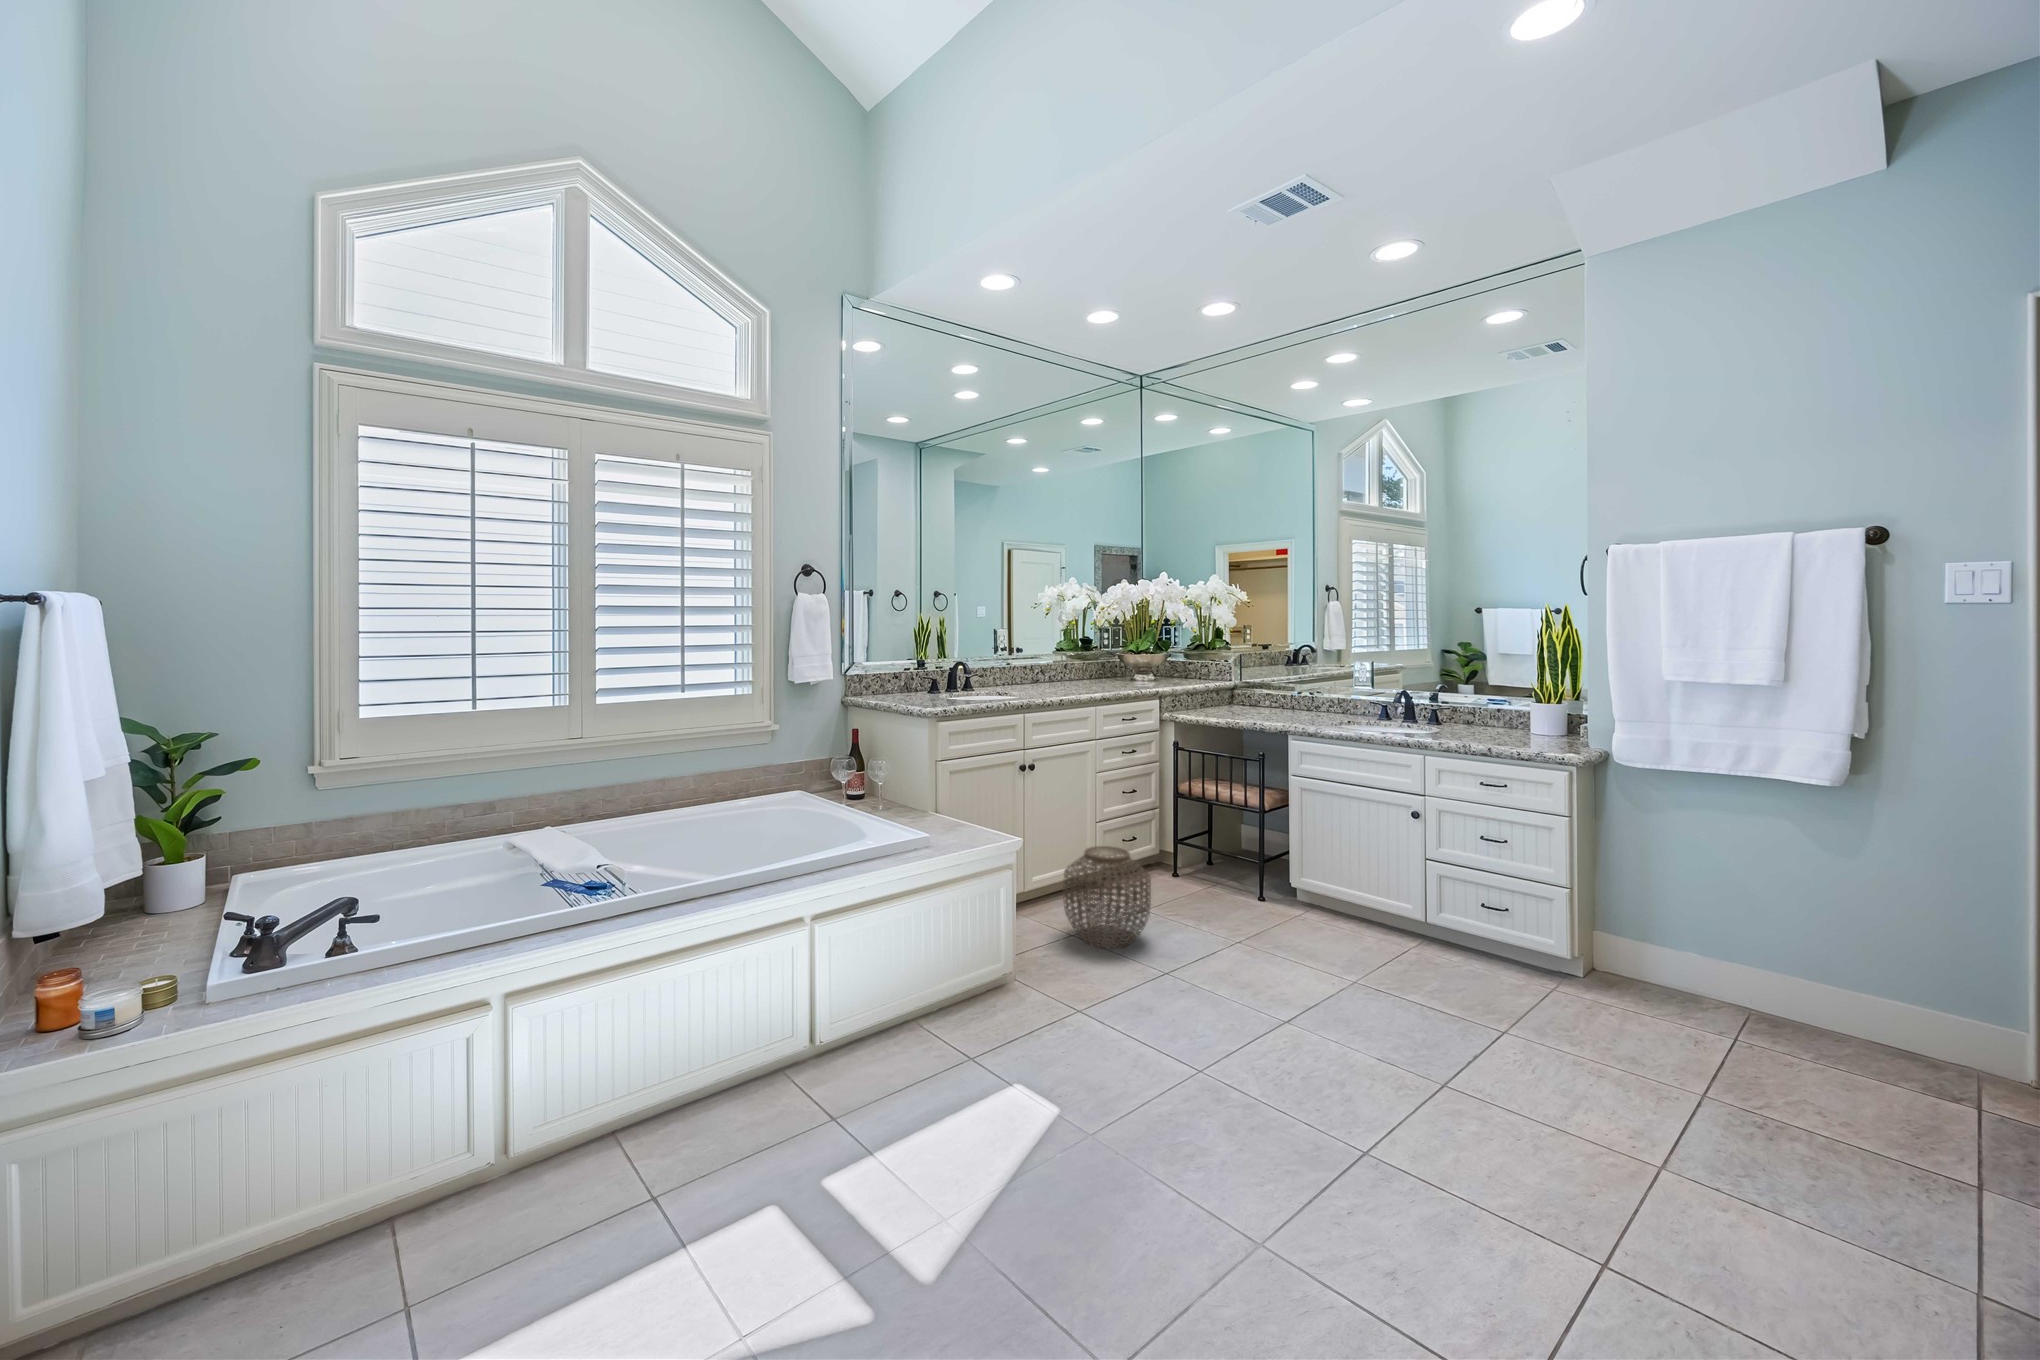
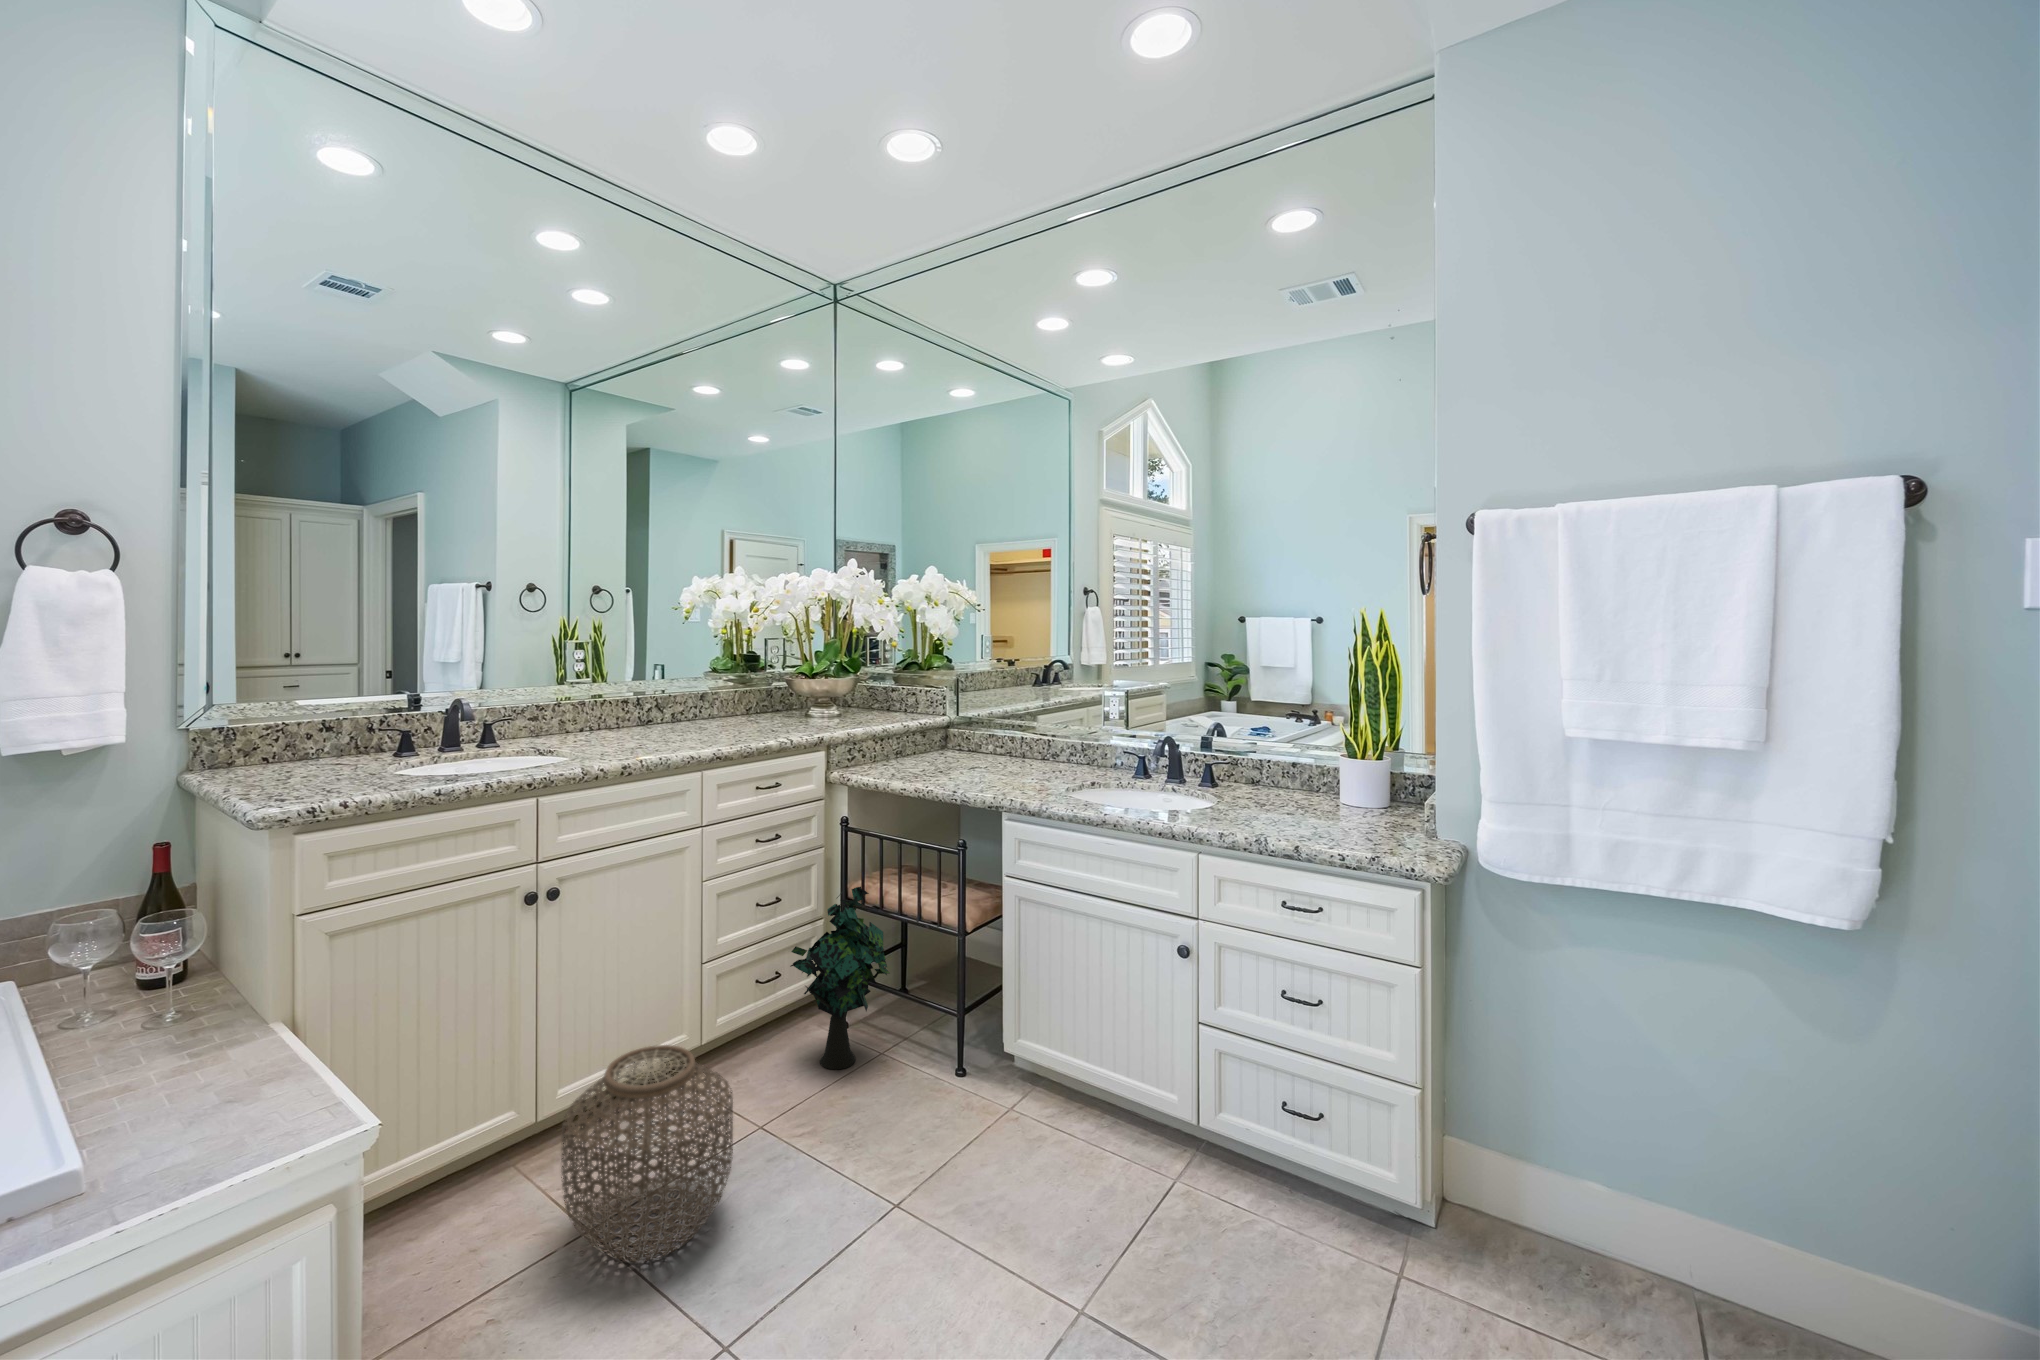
decorative plant: none [1146,783,1210,894] -> present [790,887,890,1069]

